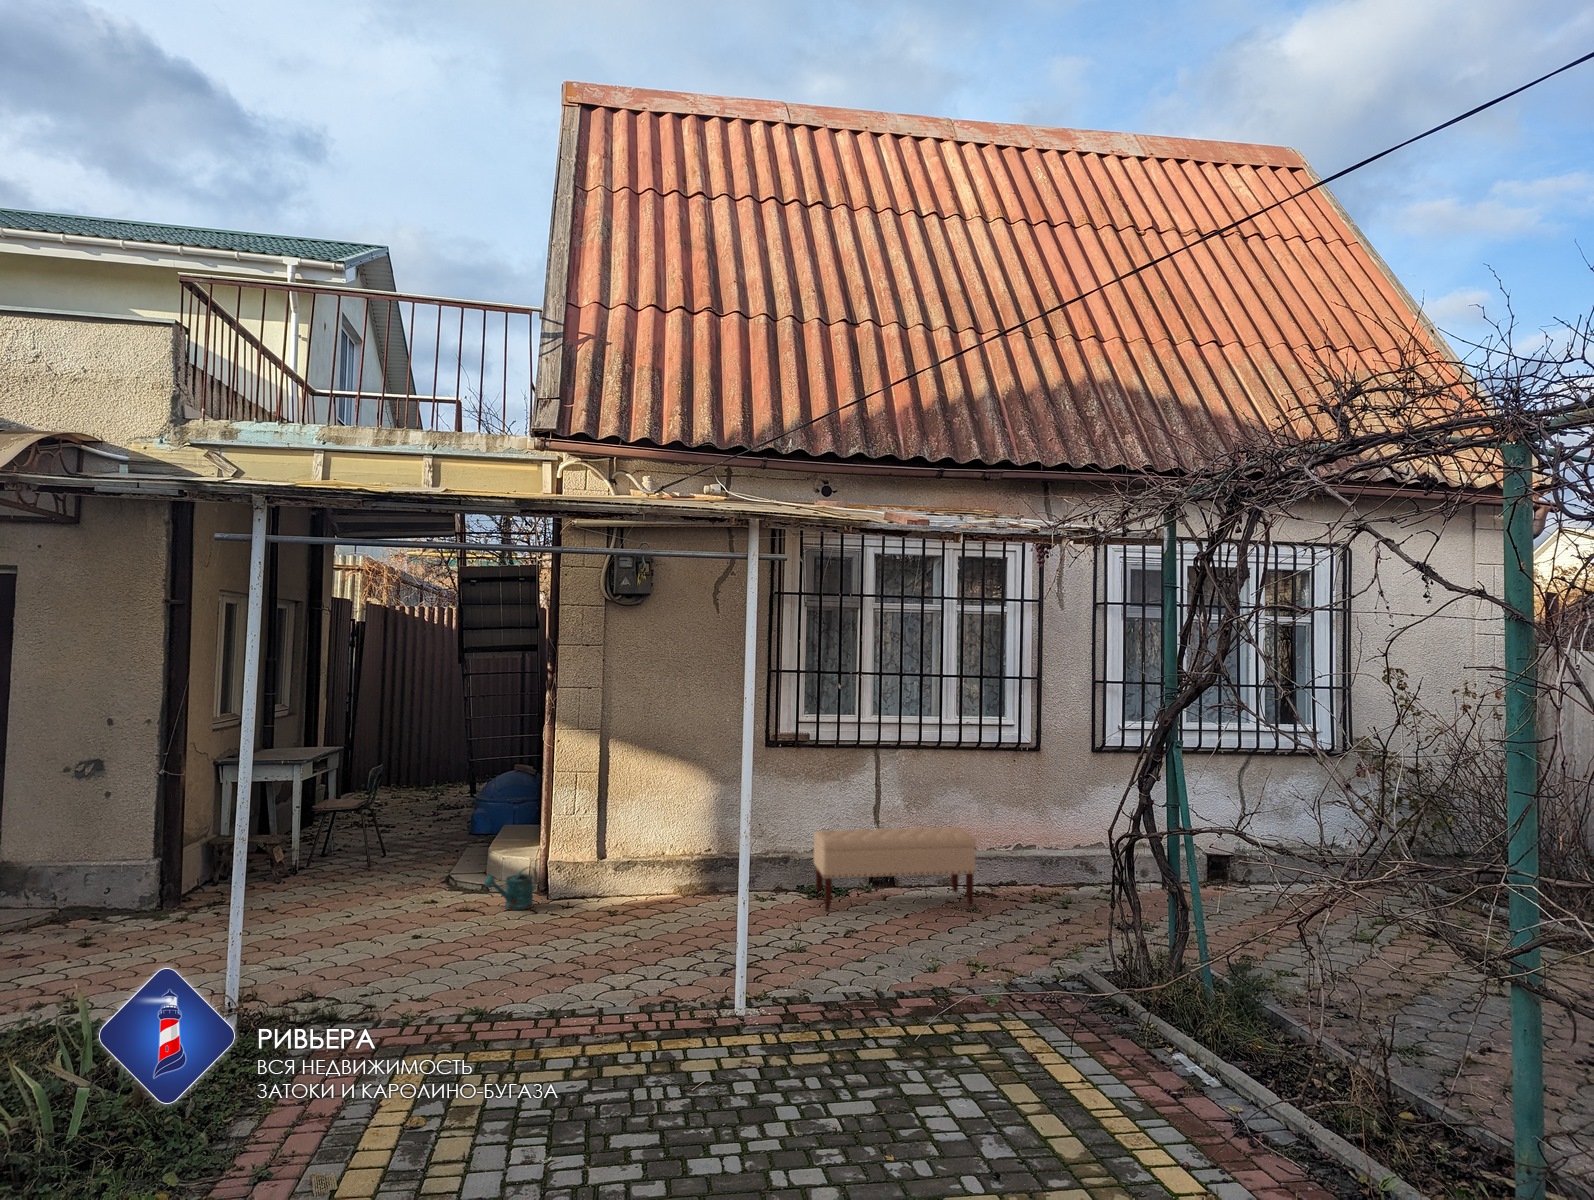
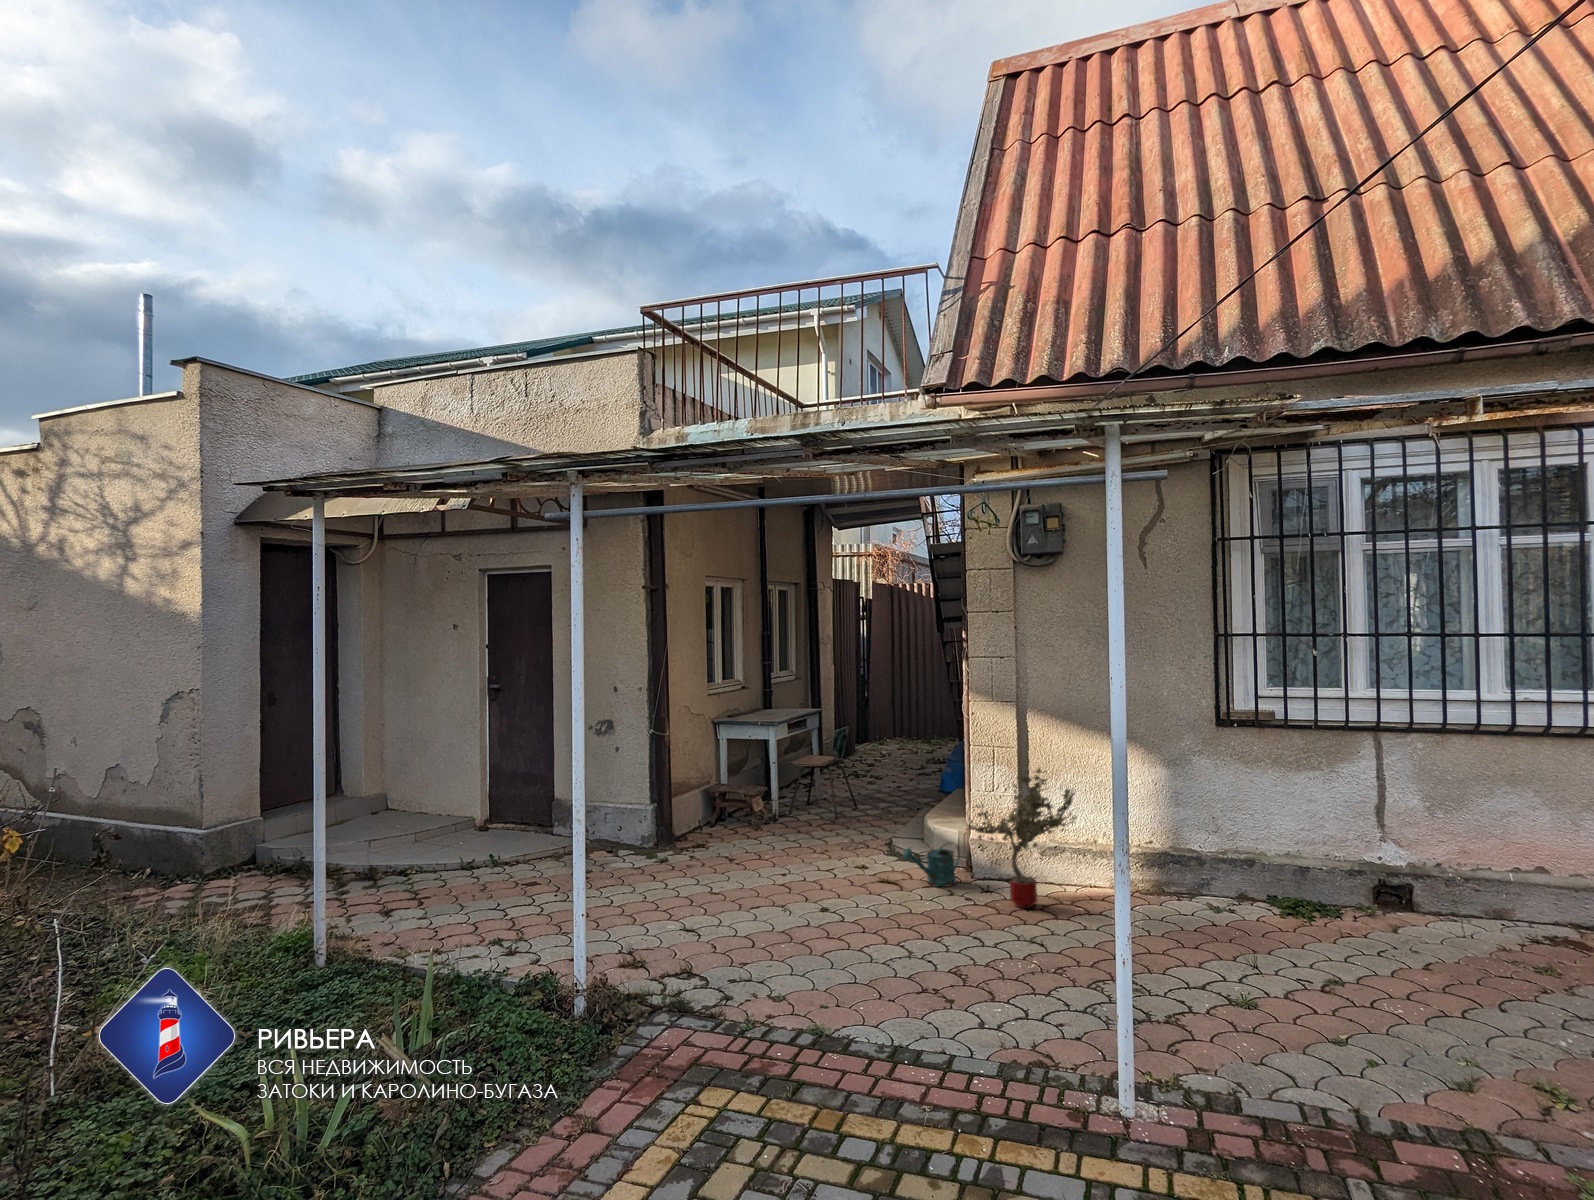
potted tree: none [553,789,658,918] -> present [969,768,1077,908]
bench: present [813,827,976,911] -> none [1286,831,1546,957]

